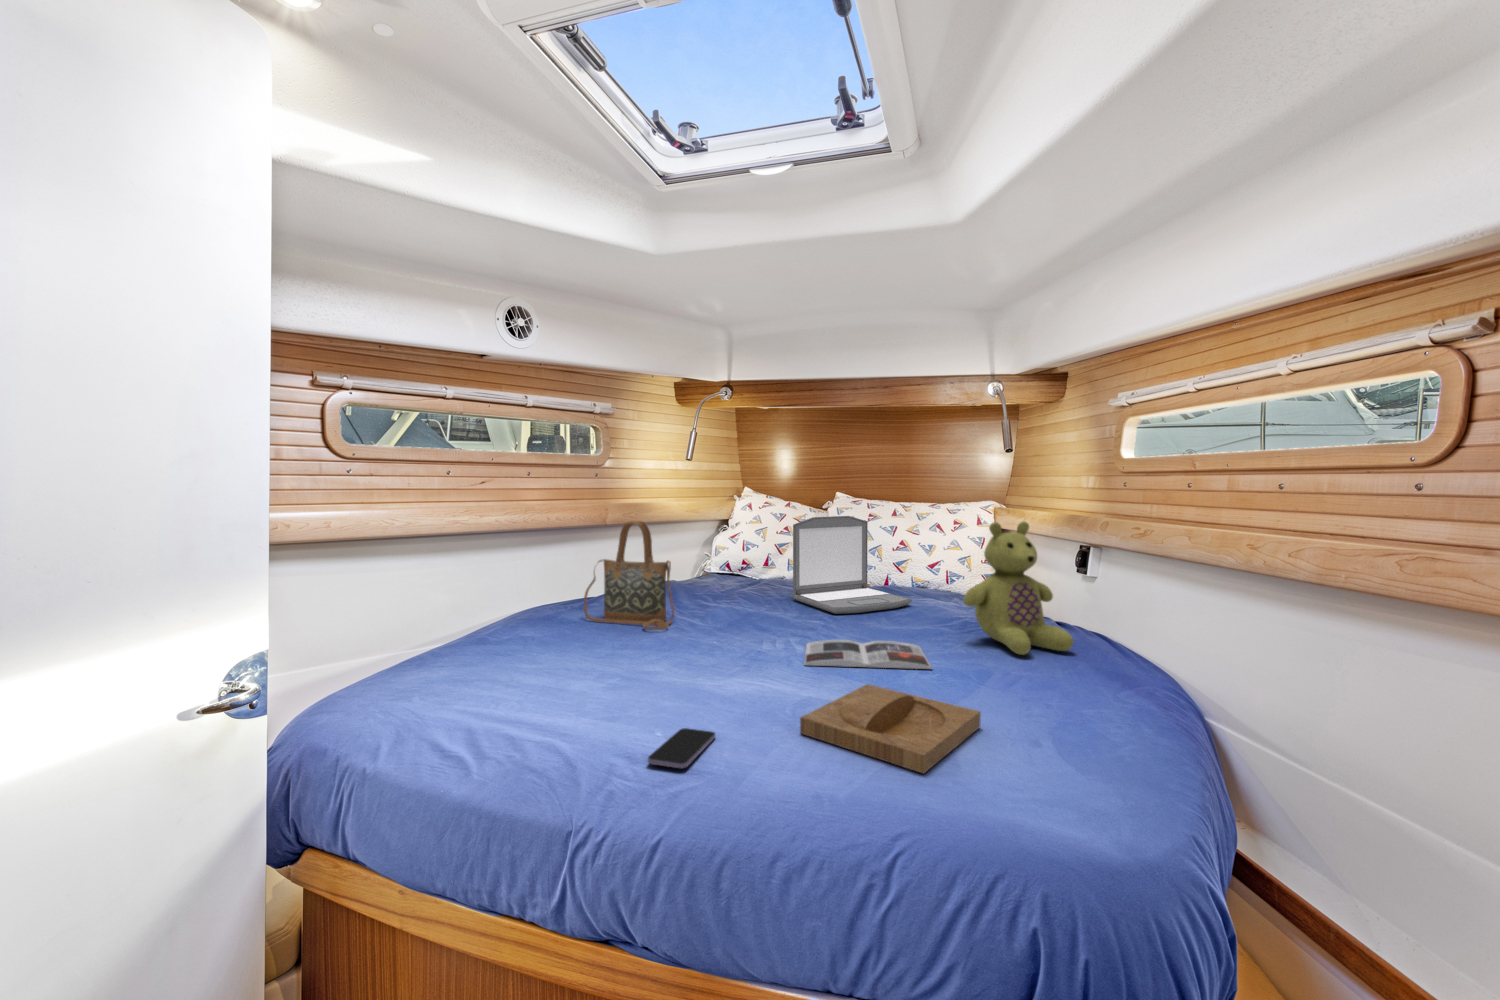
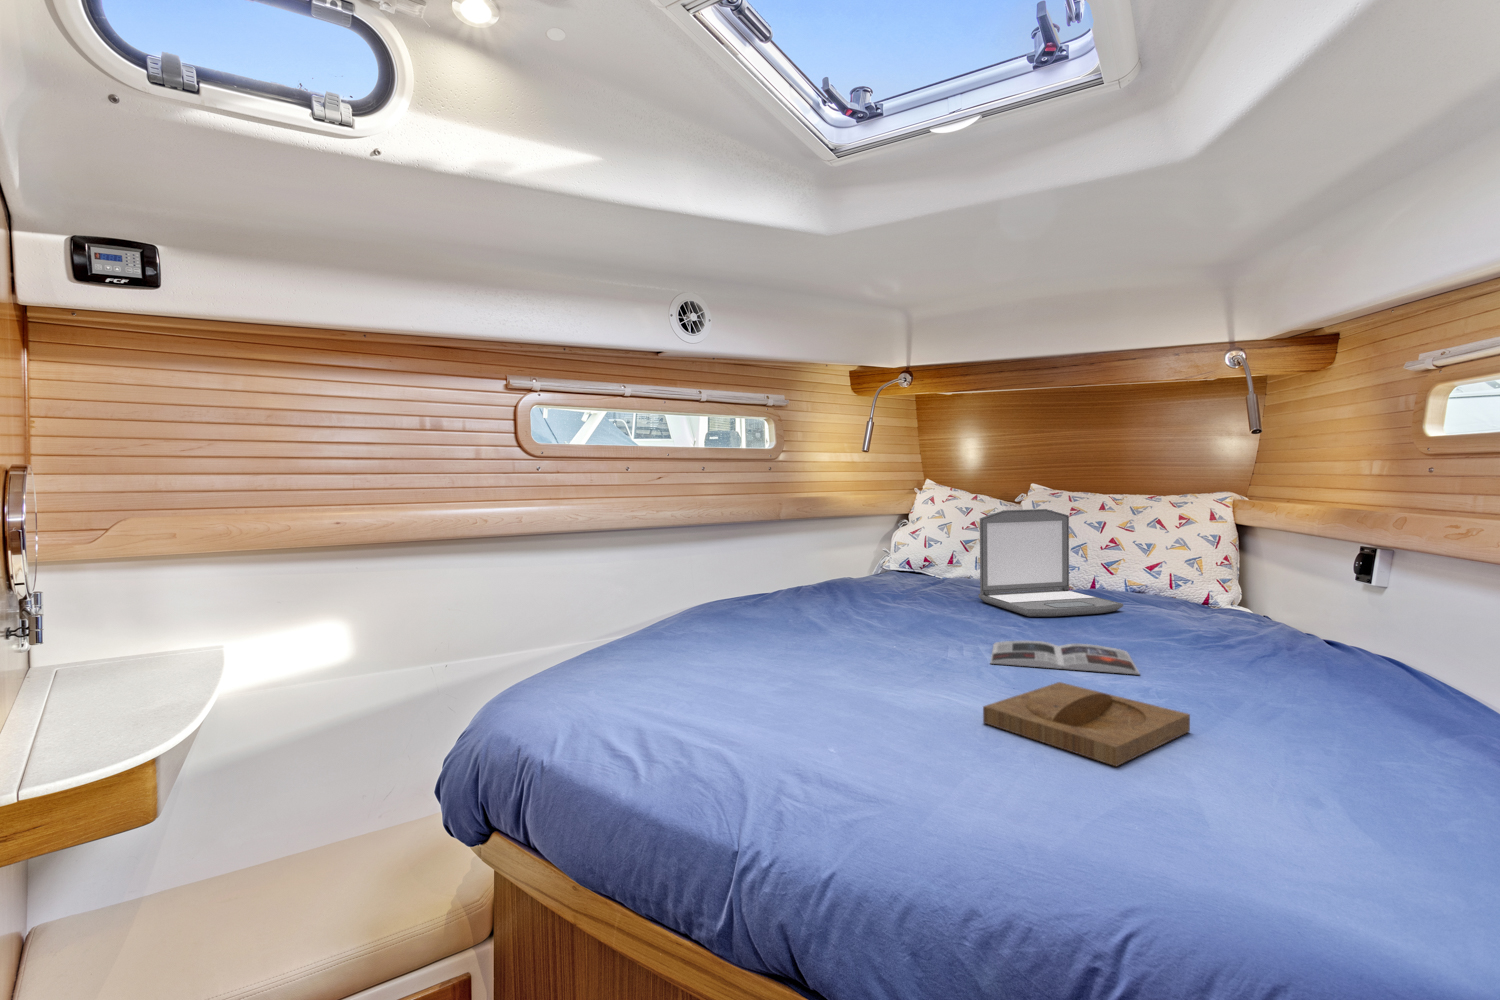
handbag: present [584,521,674,630] -> none [759,514,850,624]
stuffed bear: present [964,521,1074,655] -> none [1183,512,1328,666]
smartphone: present [648,728,715,768] -> none [830,710,895,741]

